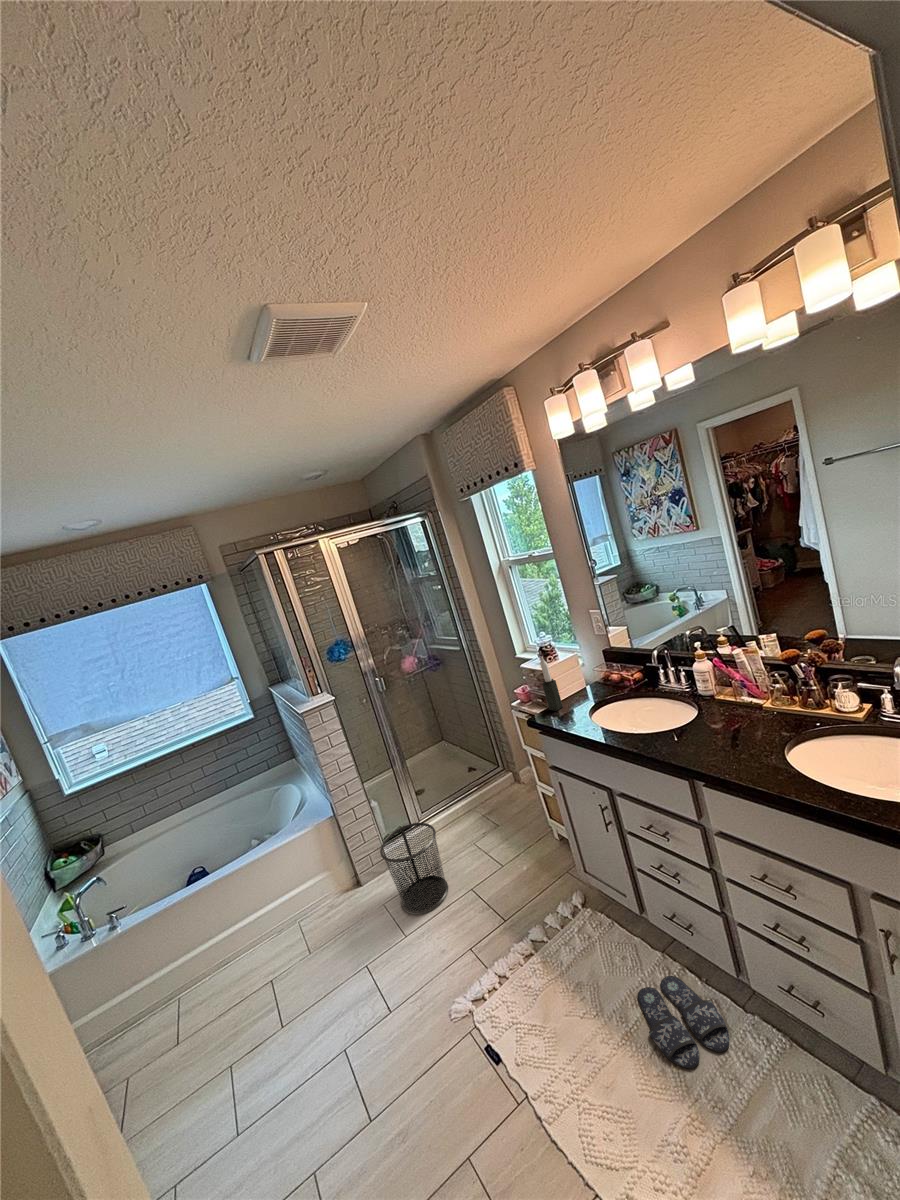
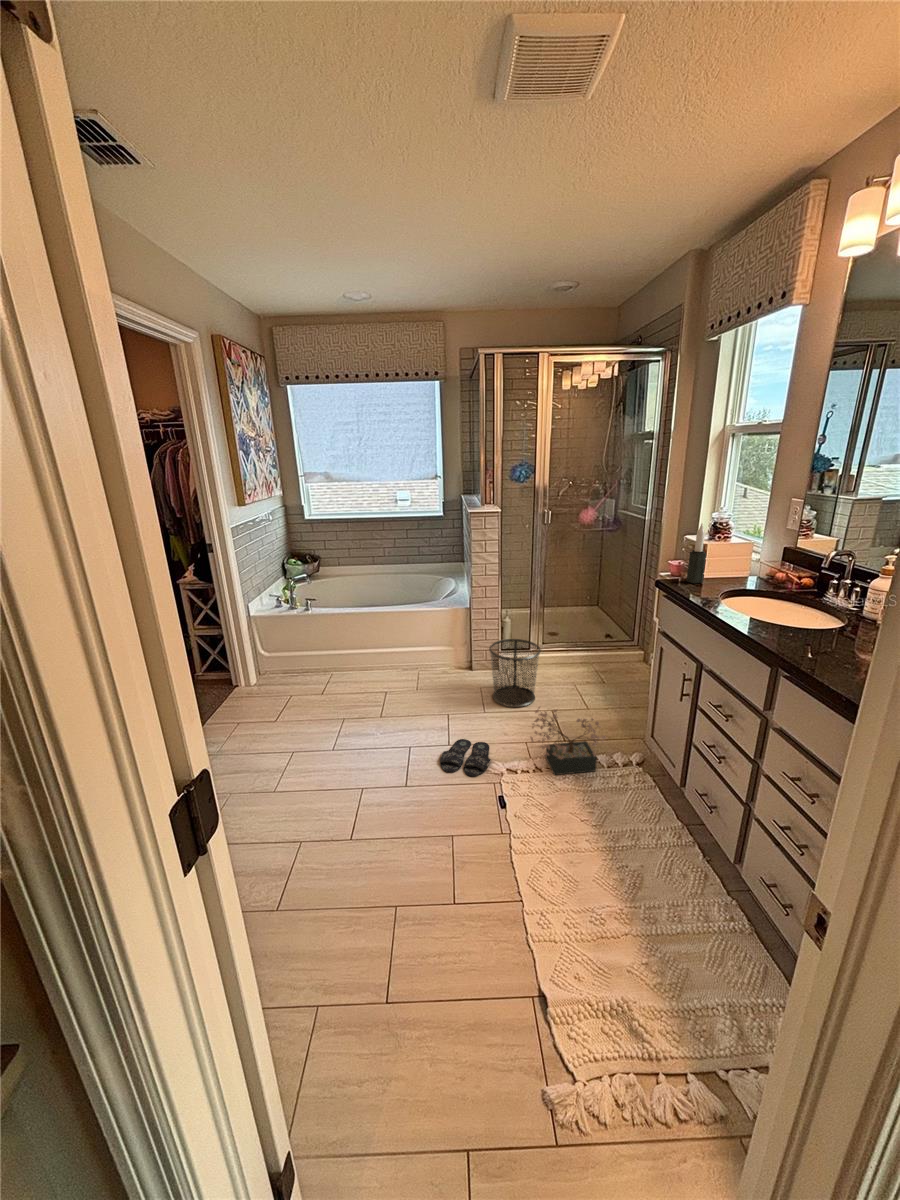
decorative plant: none [472,883,555,975] -> present [530,707,606,775]
slippers: present [637,976,729,1069] -> present [440,739,491,777]

